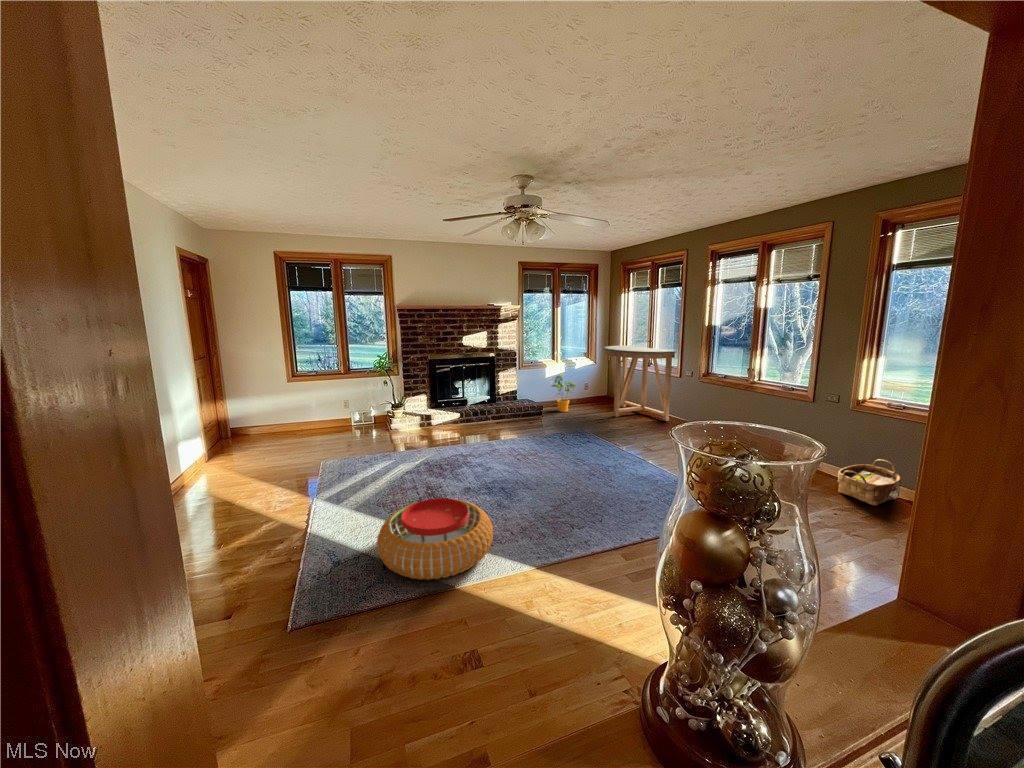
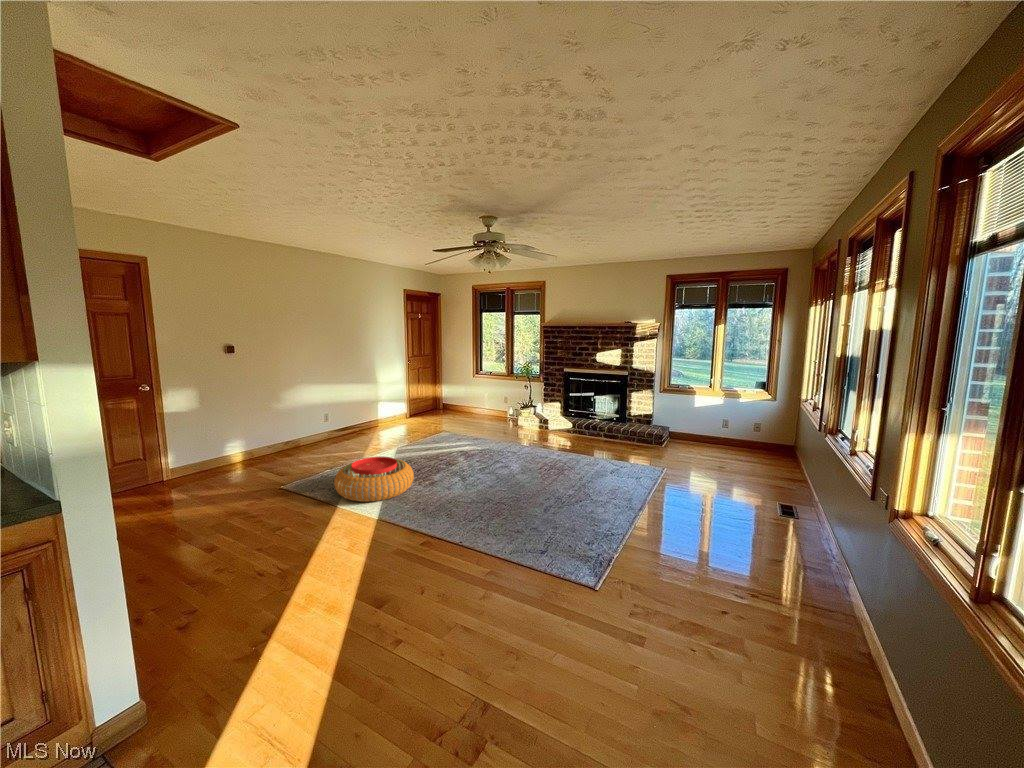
console table: present [604,346,676,421] -> none [742,378,818,492]
house plant: present [552,375,576,412] -> none [684,404,713,449]
woven basket: present [838,459,901,506] -> none [771,604,885,707]

